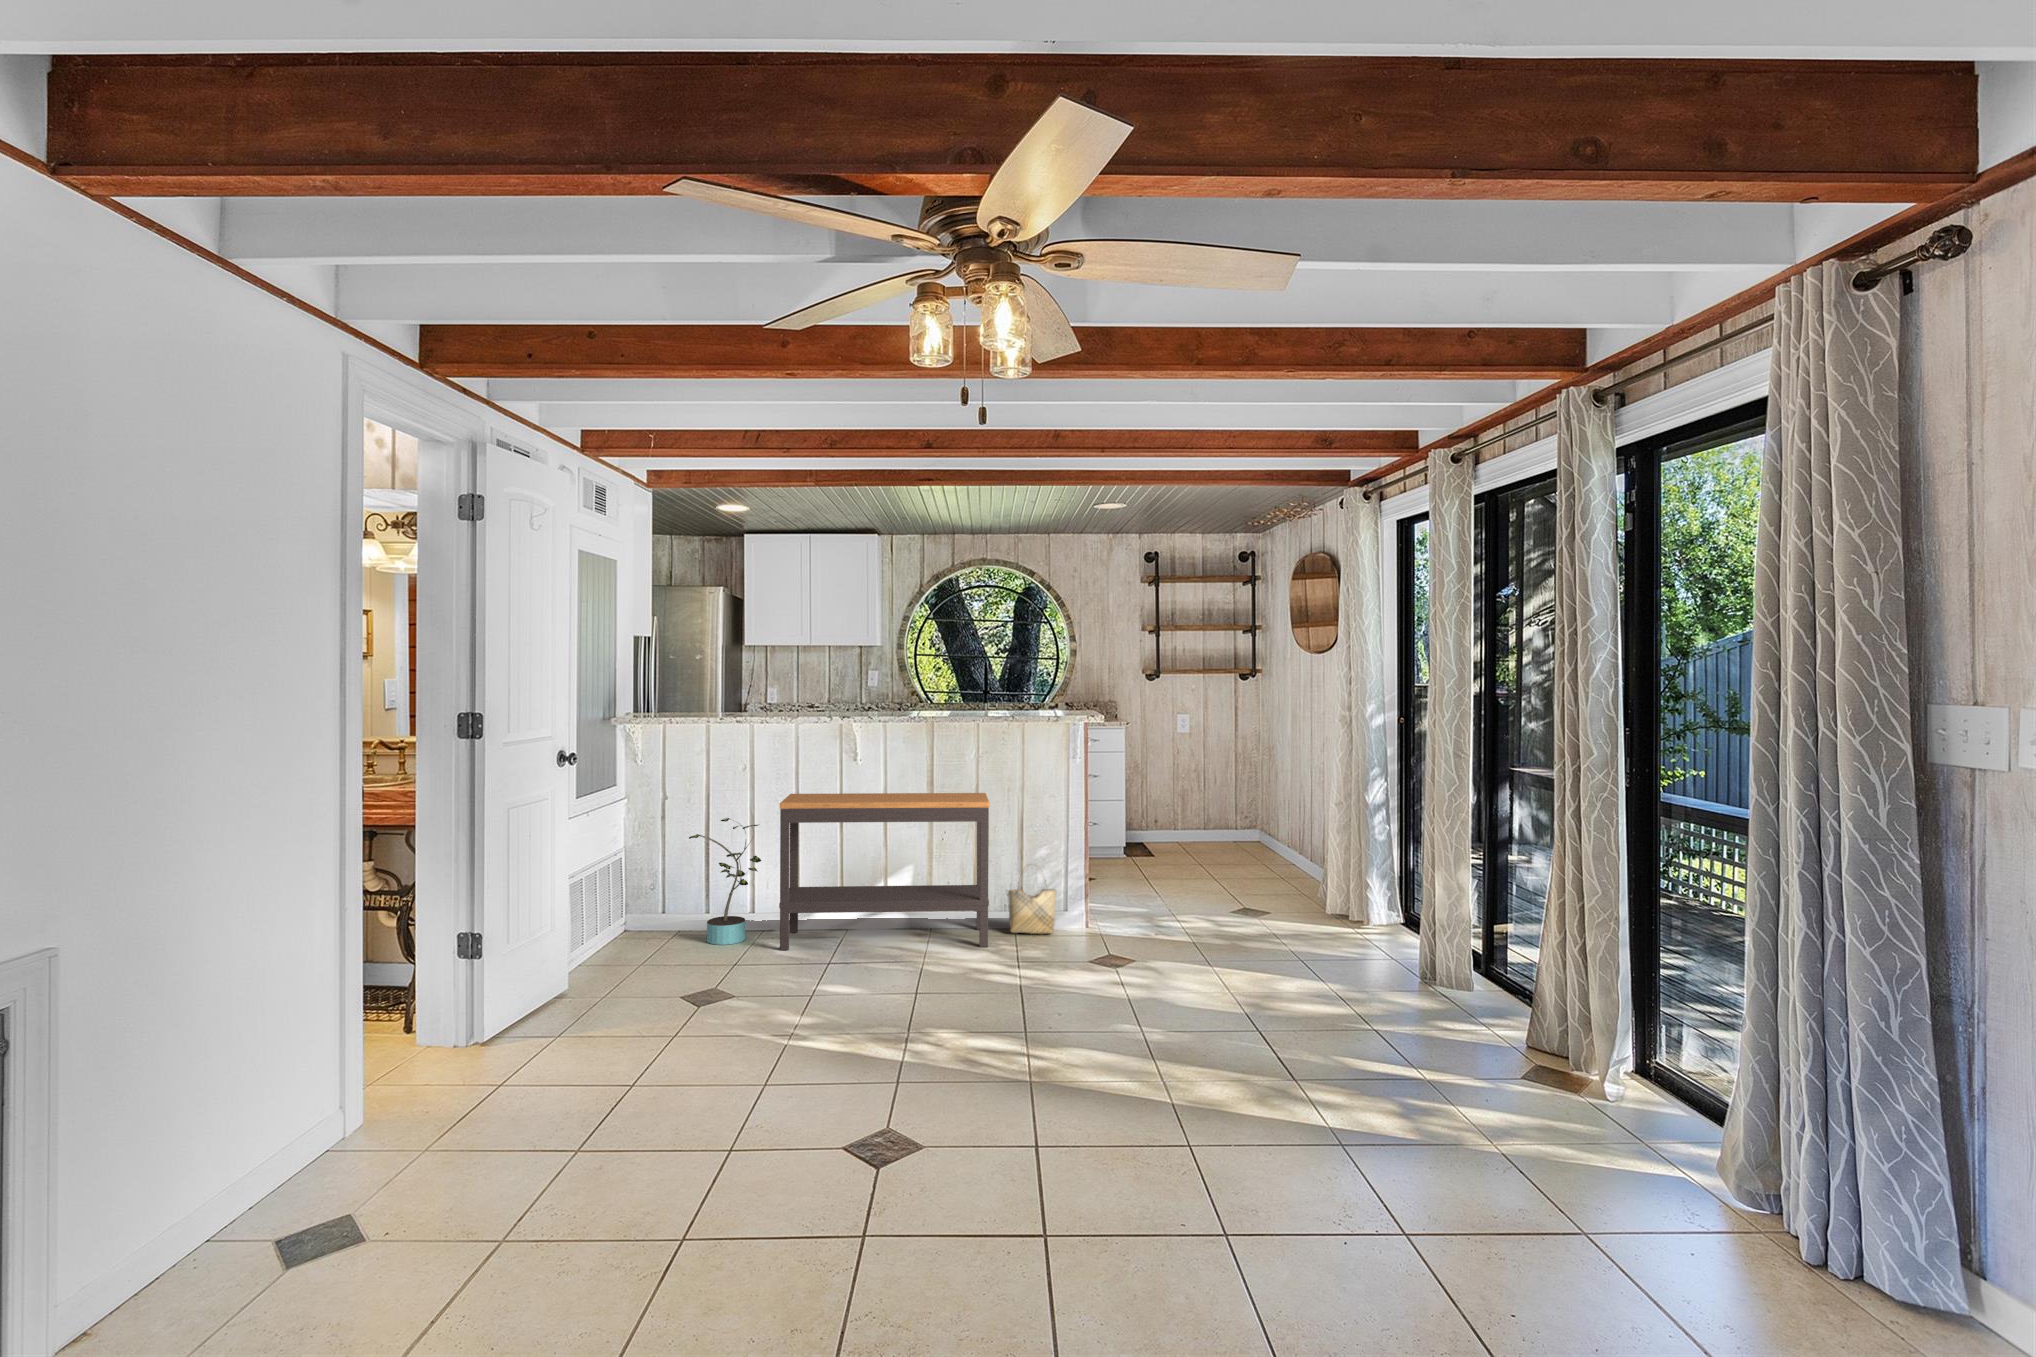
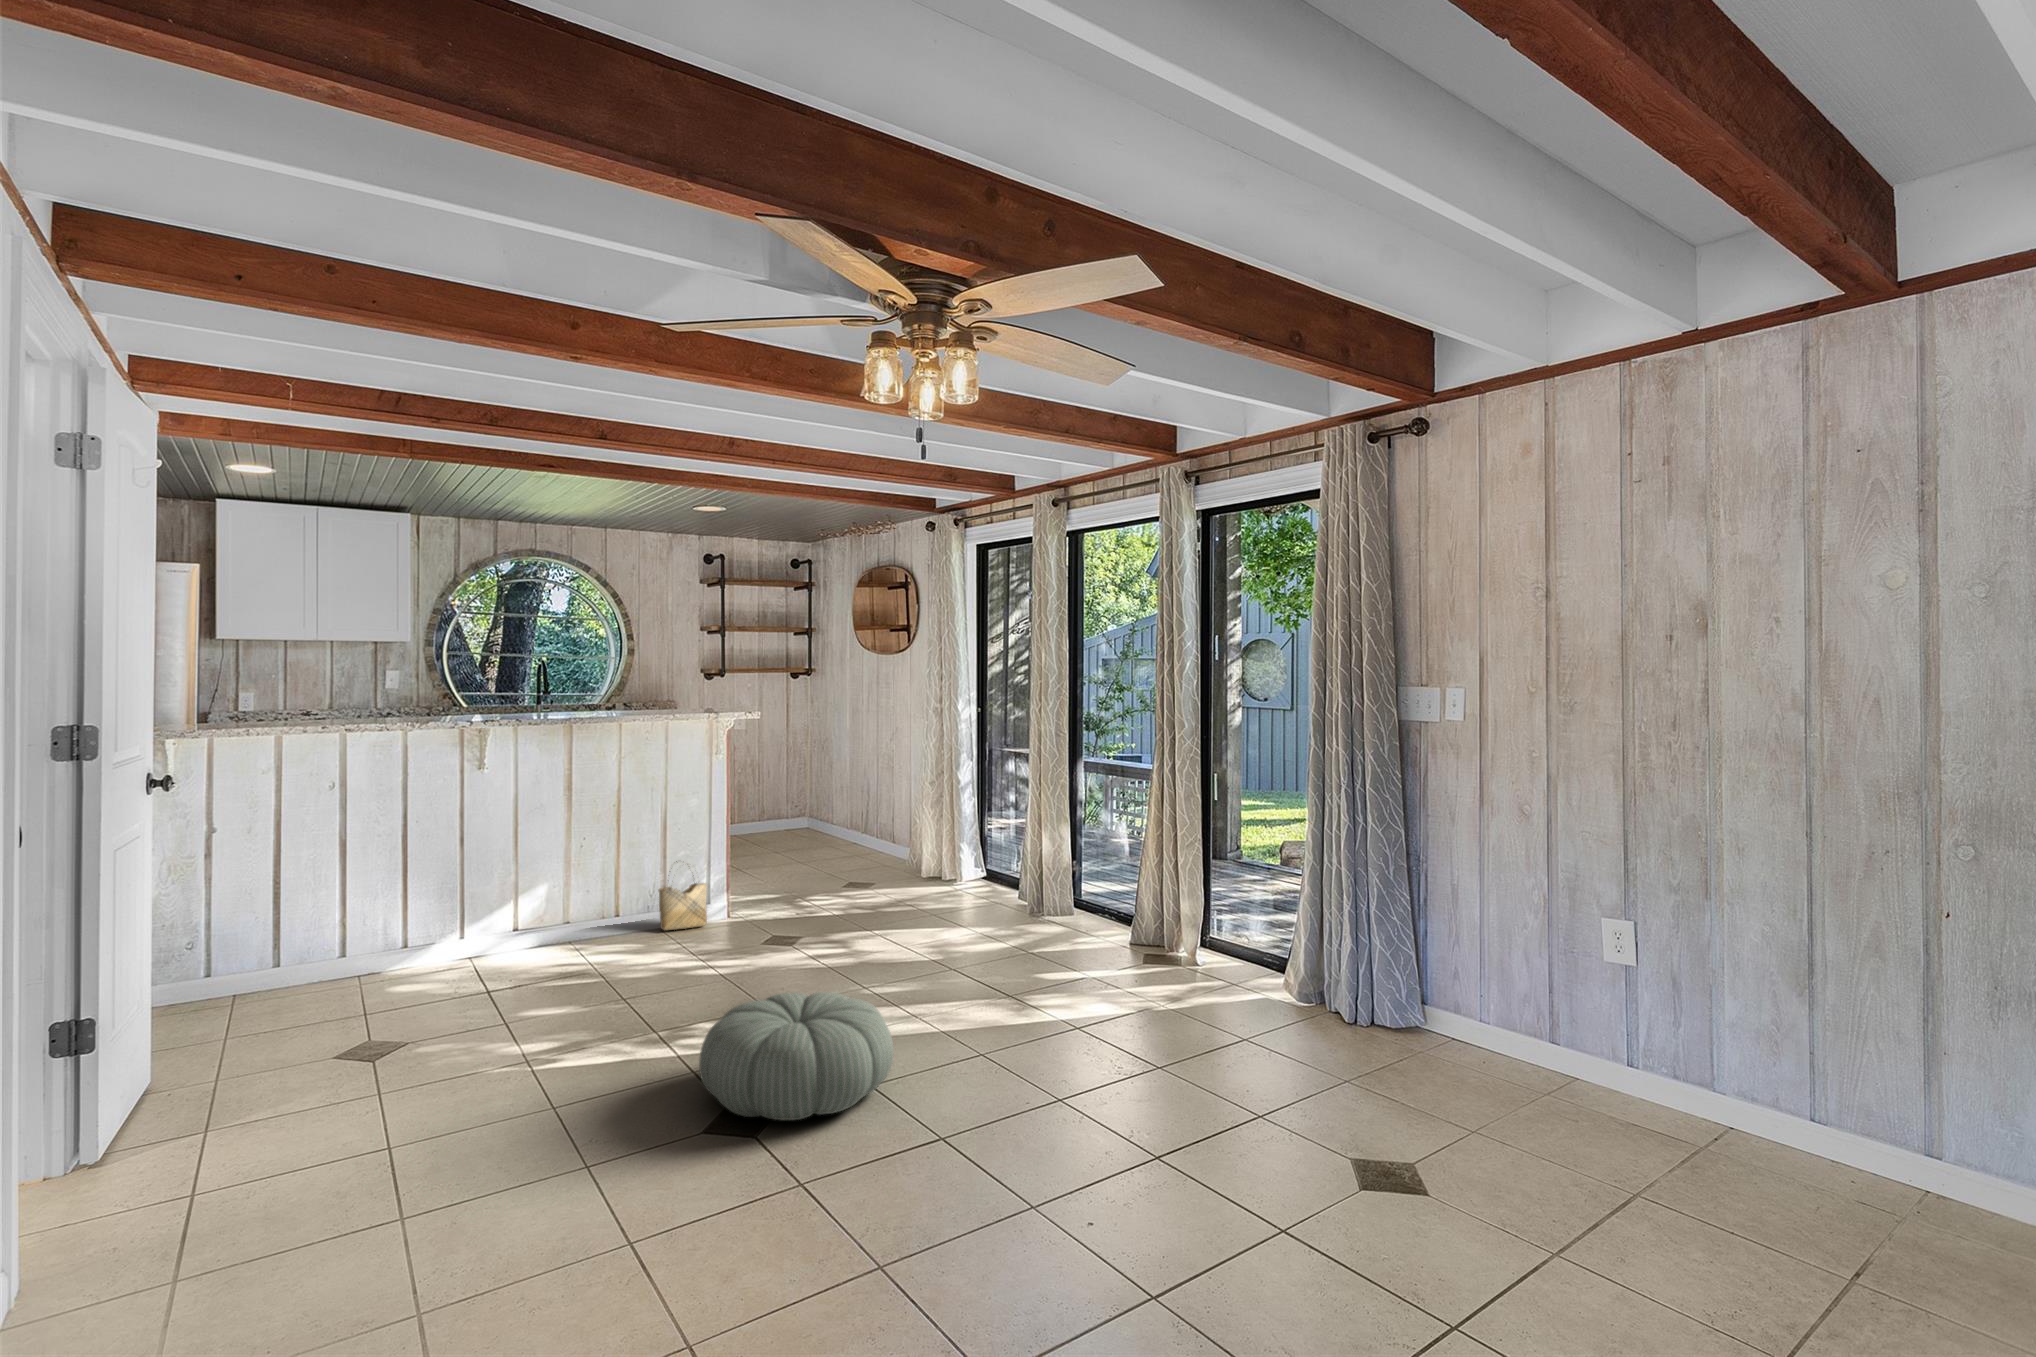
console table: present [779,793,990,950] -> none [402,794,654,986]
potted plant: present [689,818,761,945] -> none [274,844,378,995]
pouf: none [850,1024,1056,1172] -> present [699,992,894,1120]

